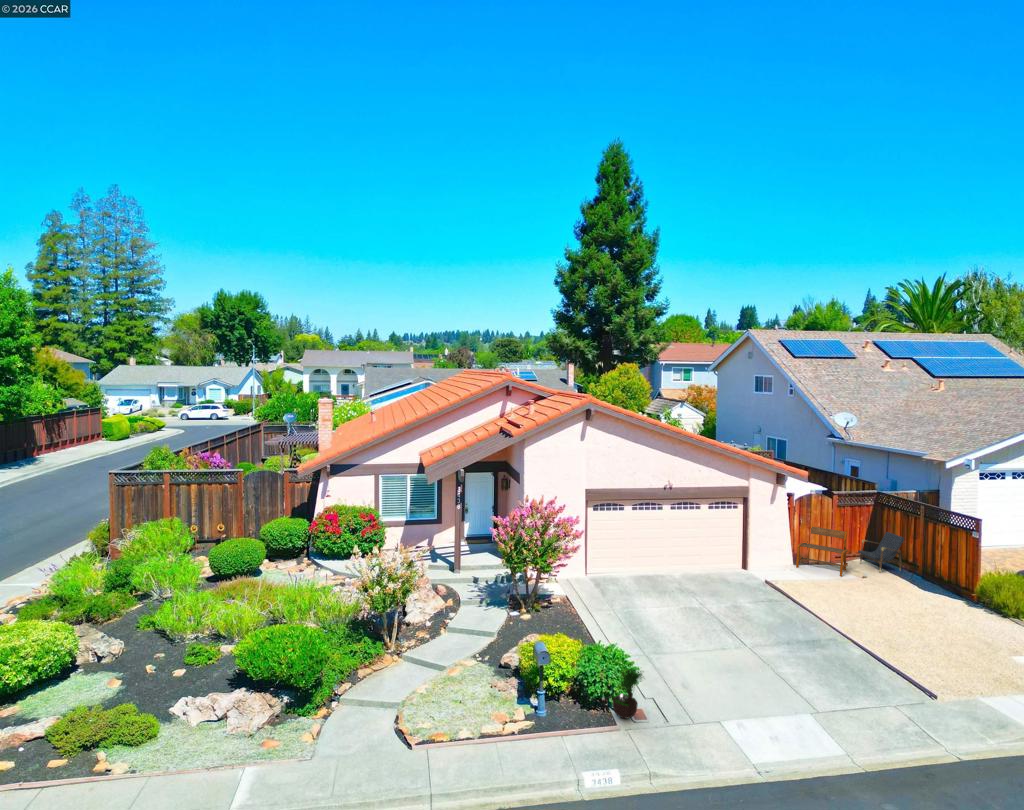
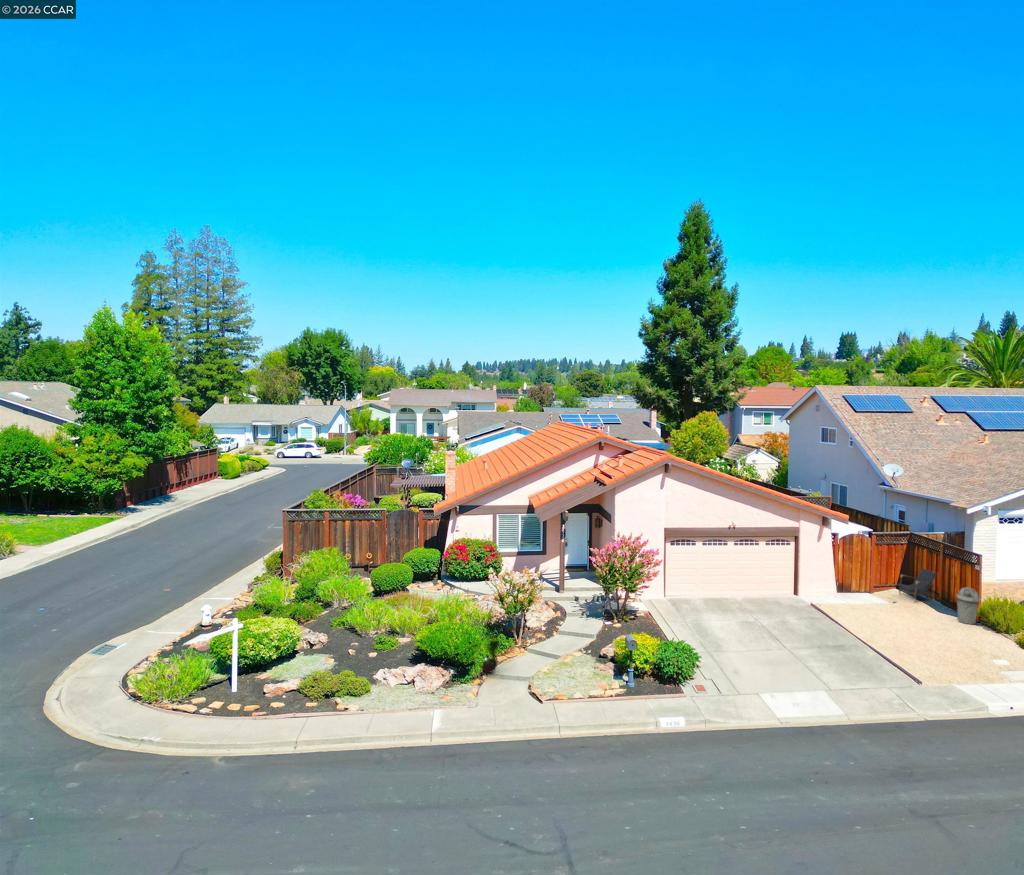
bench: present [796,527,848,576] -> none [841,561,886,604]
trash can: none [933,555,962,599] -> present [956,587,980,624]
potted tree: present [612,668,642,718] -> present [482,639,500,673]

